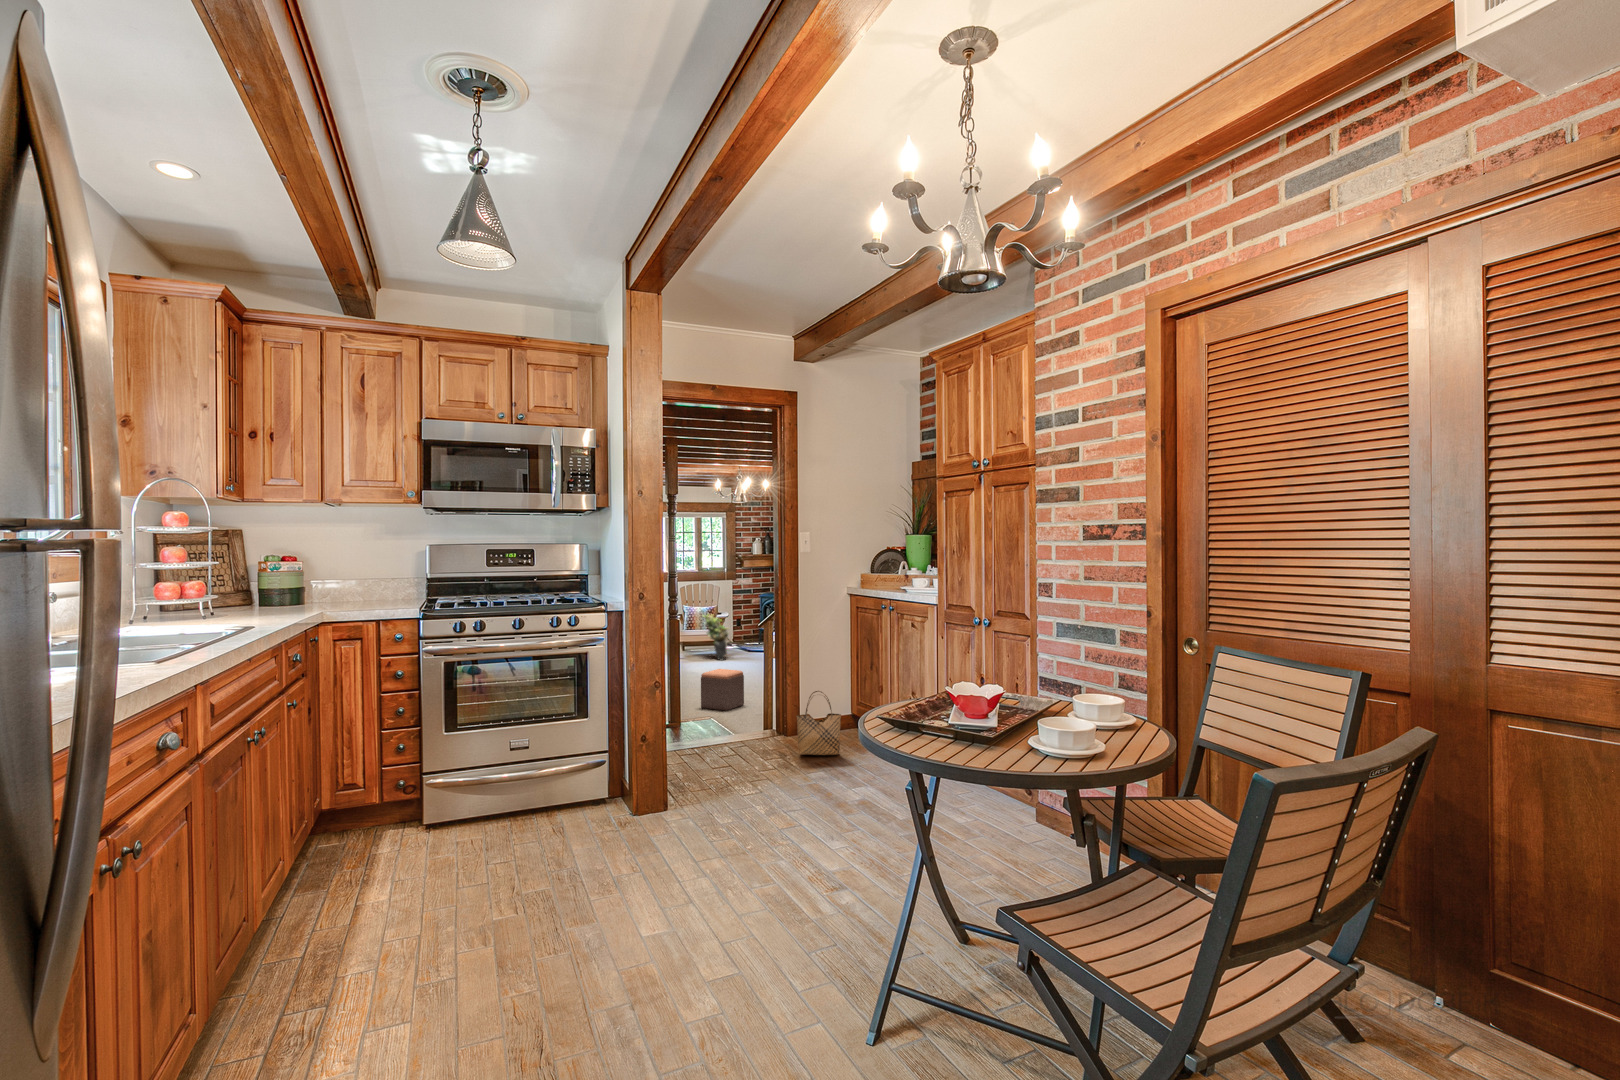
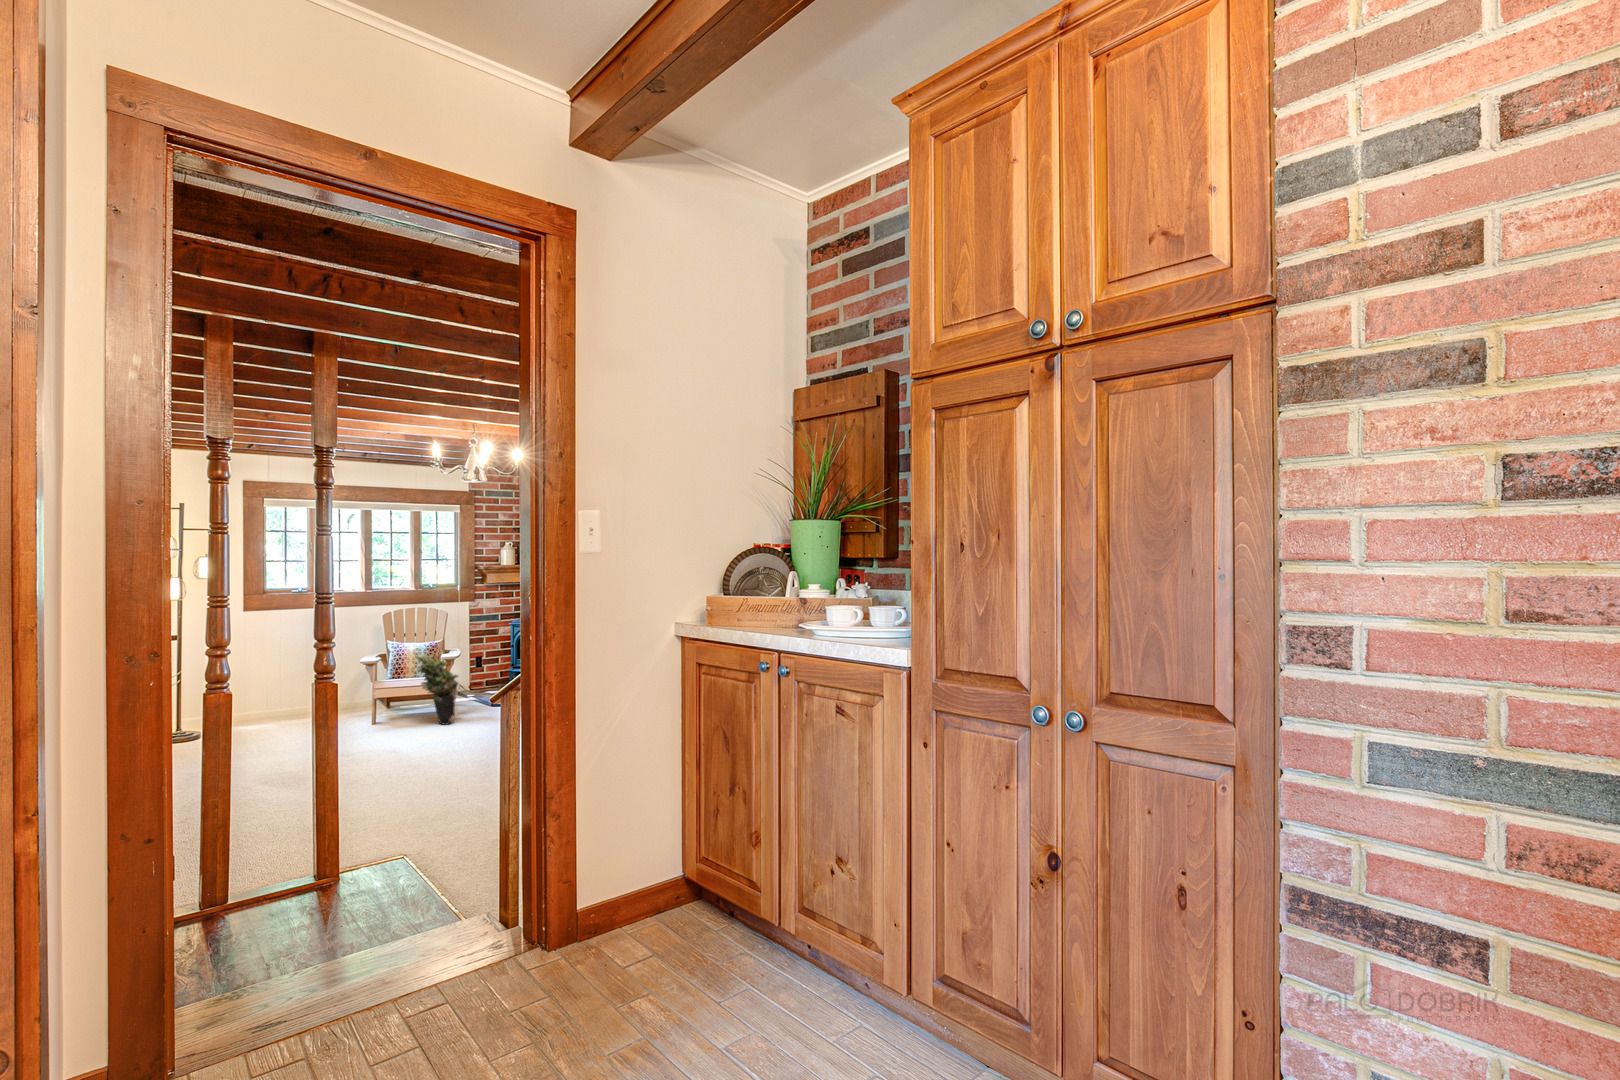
footstool: present [701,669,744,711] -> none [386,762,471,842]
woven basket: present [796,691,841,755] -> none [570,867,678,1036]

